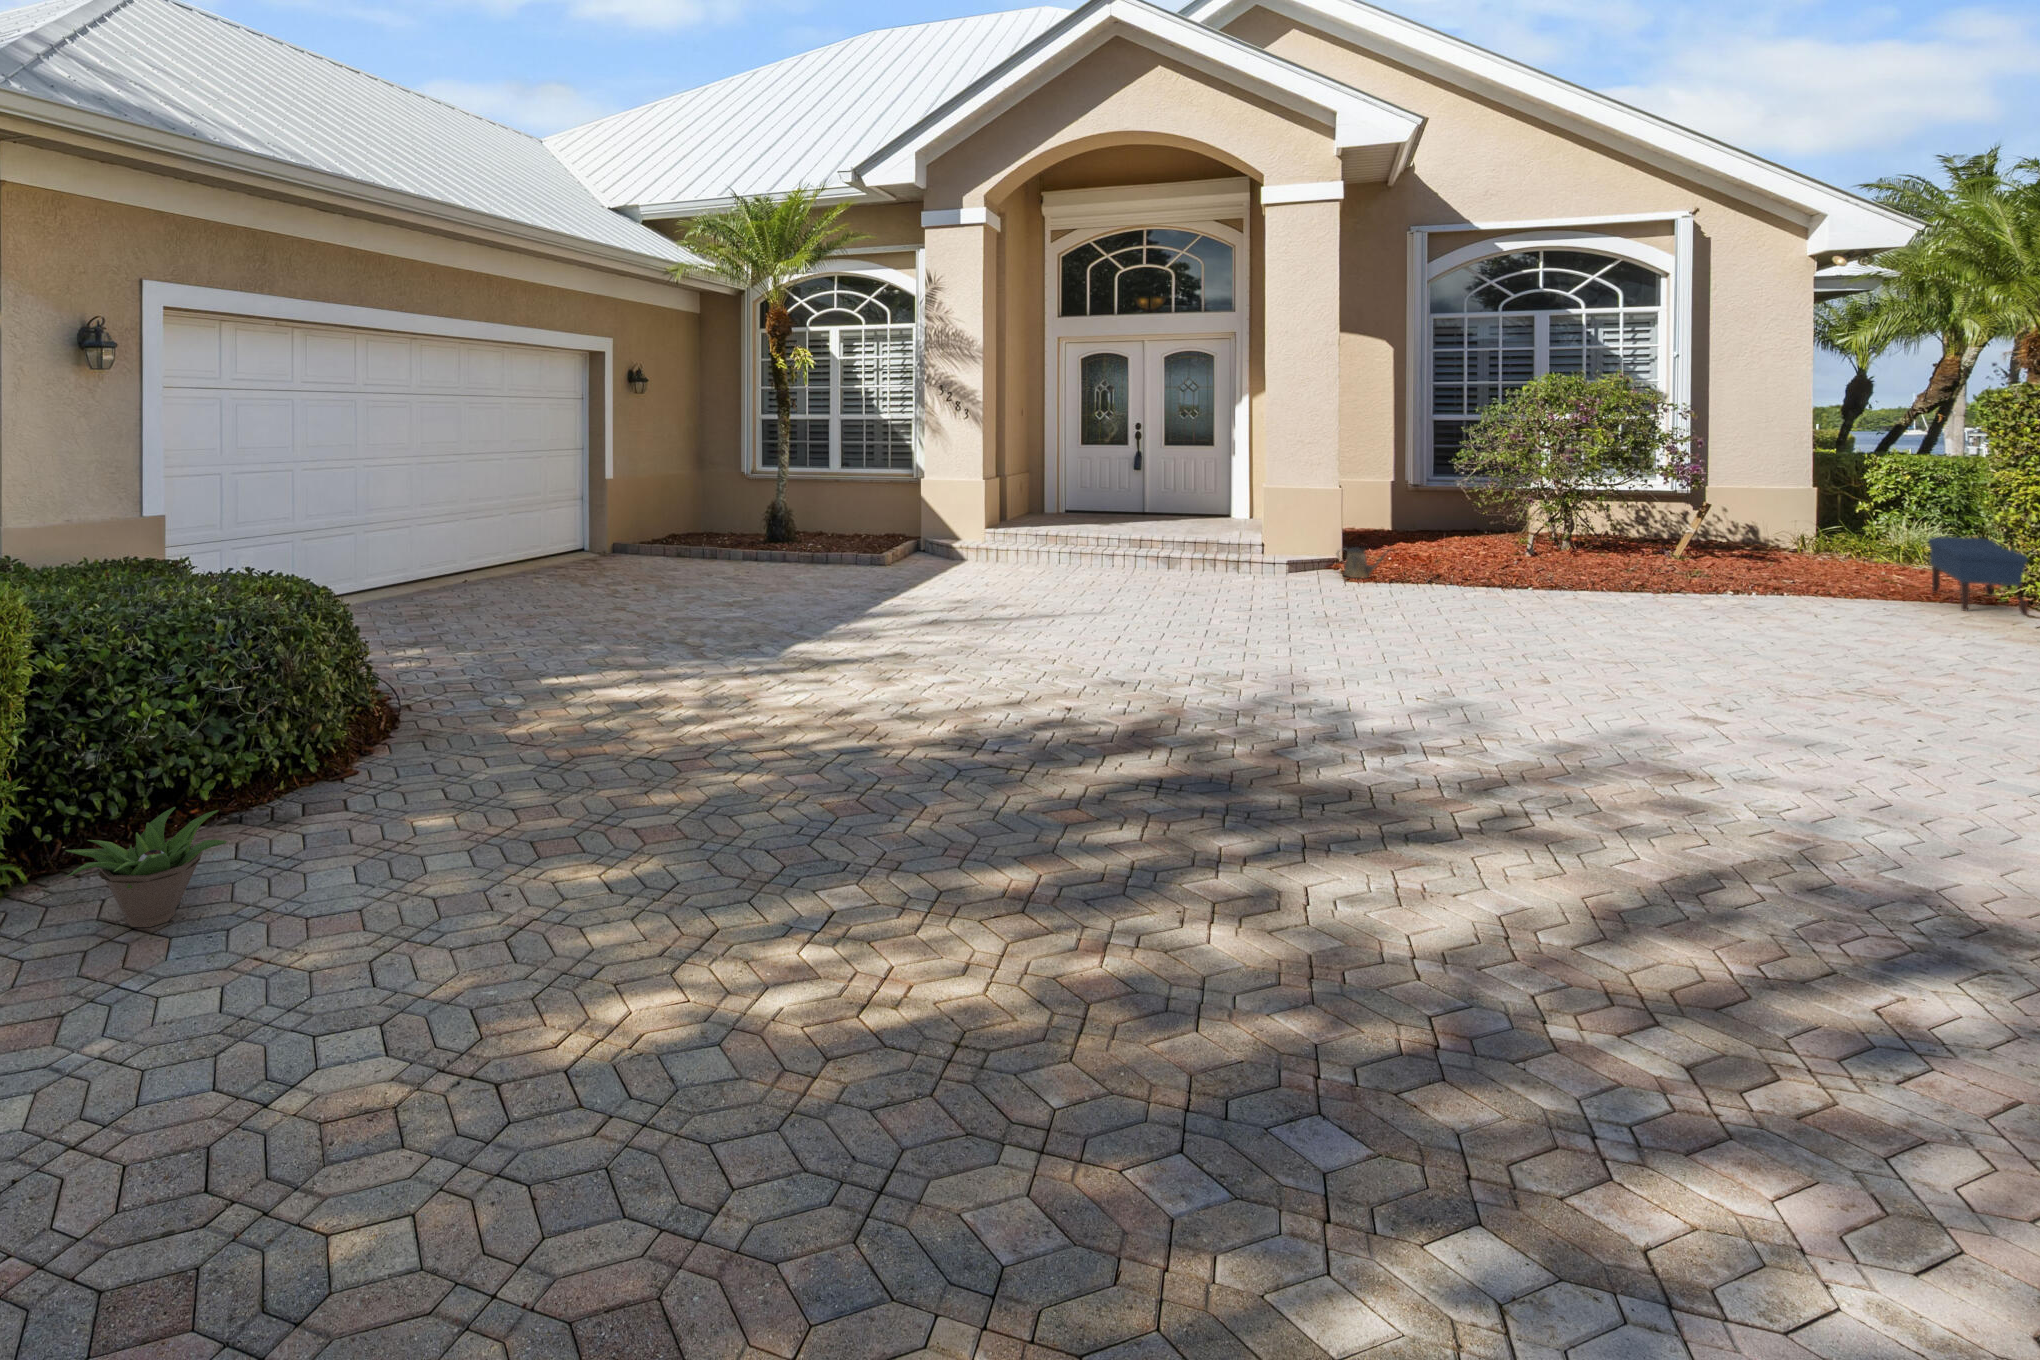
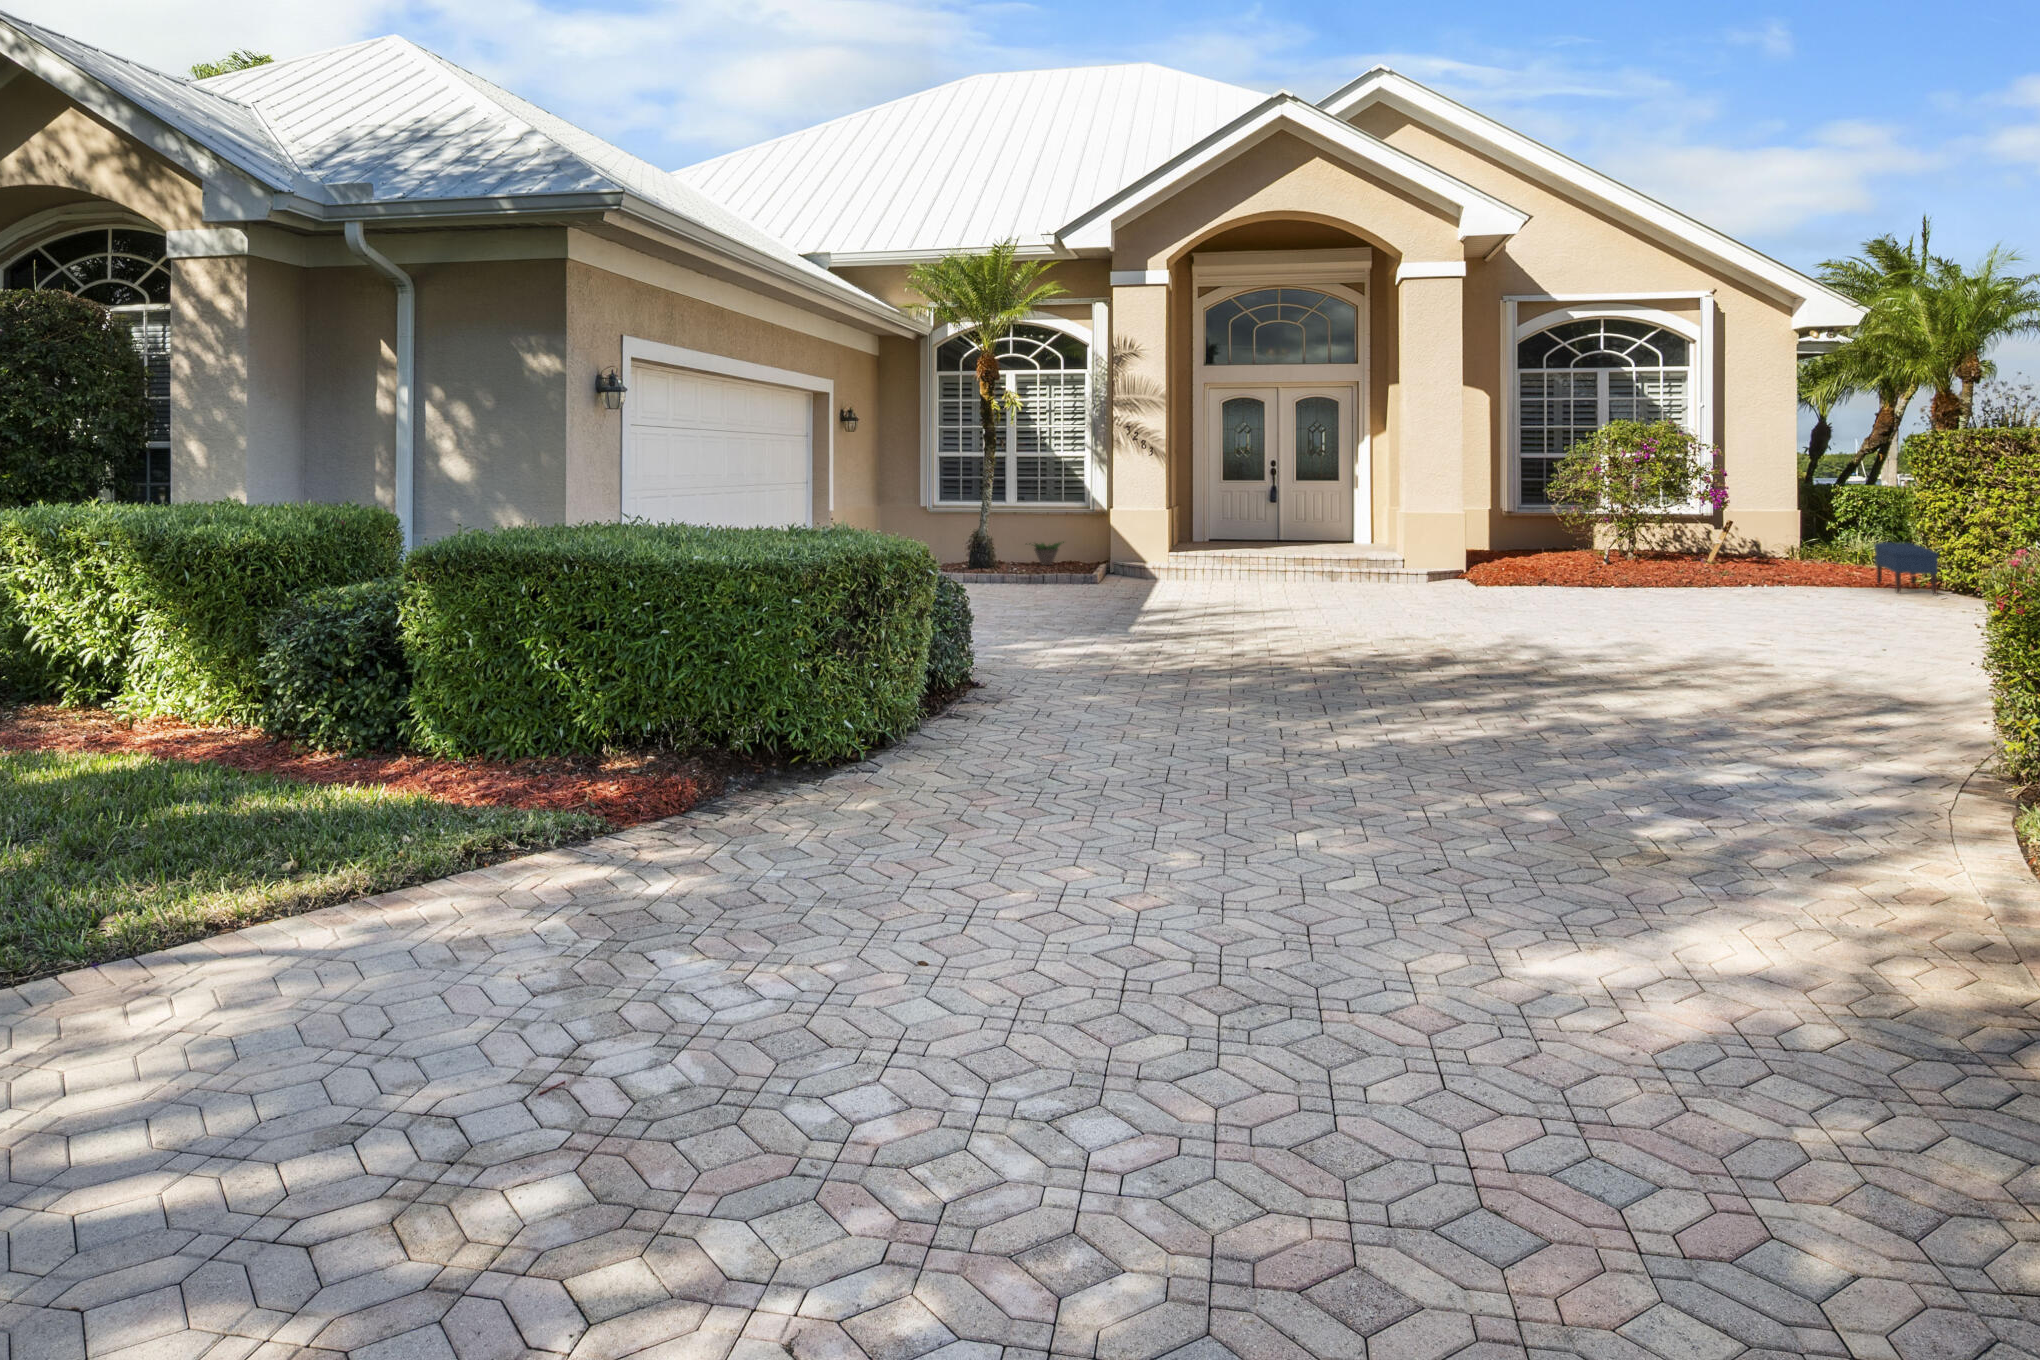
watering can: present [1337,548,1388,578] -> none [1459,558,1505,583]
decorative plant: present [65,807,227,927] -> present [1029,541,1064,565]

